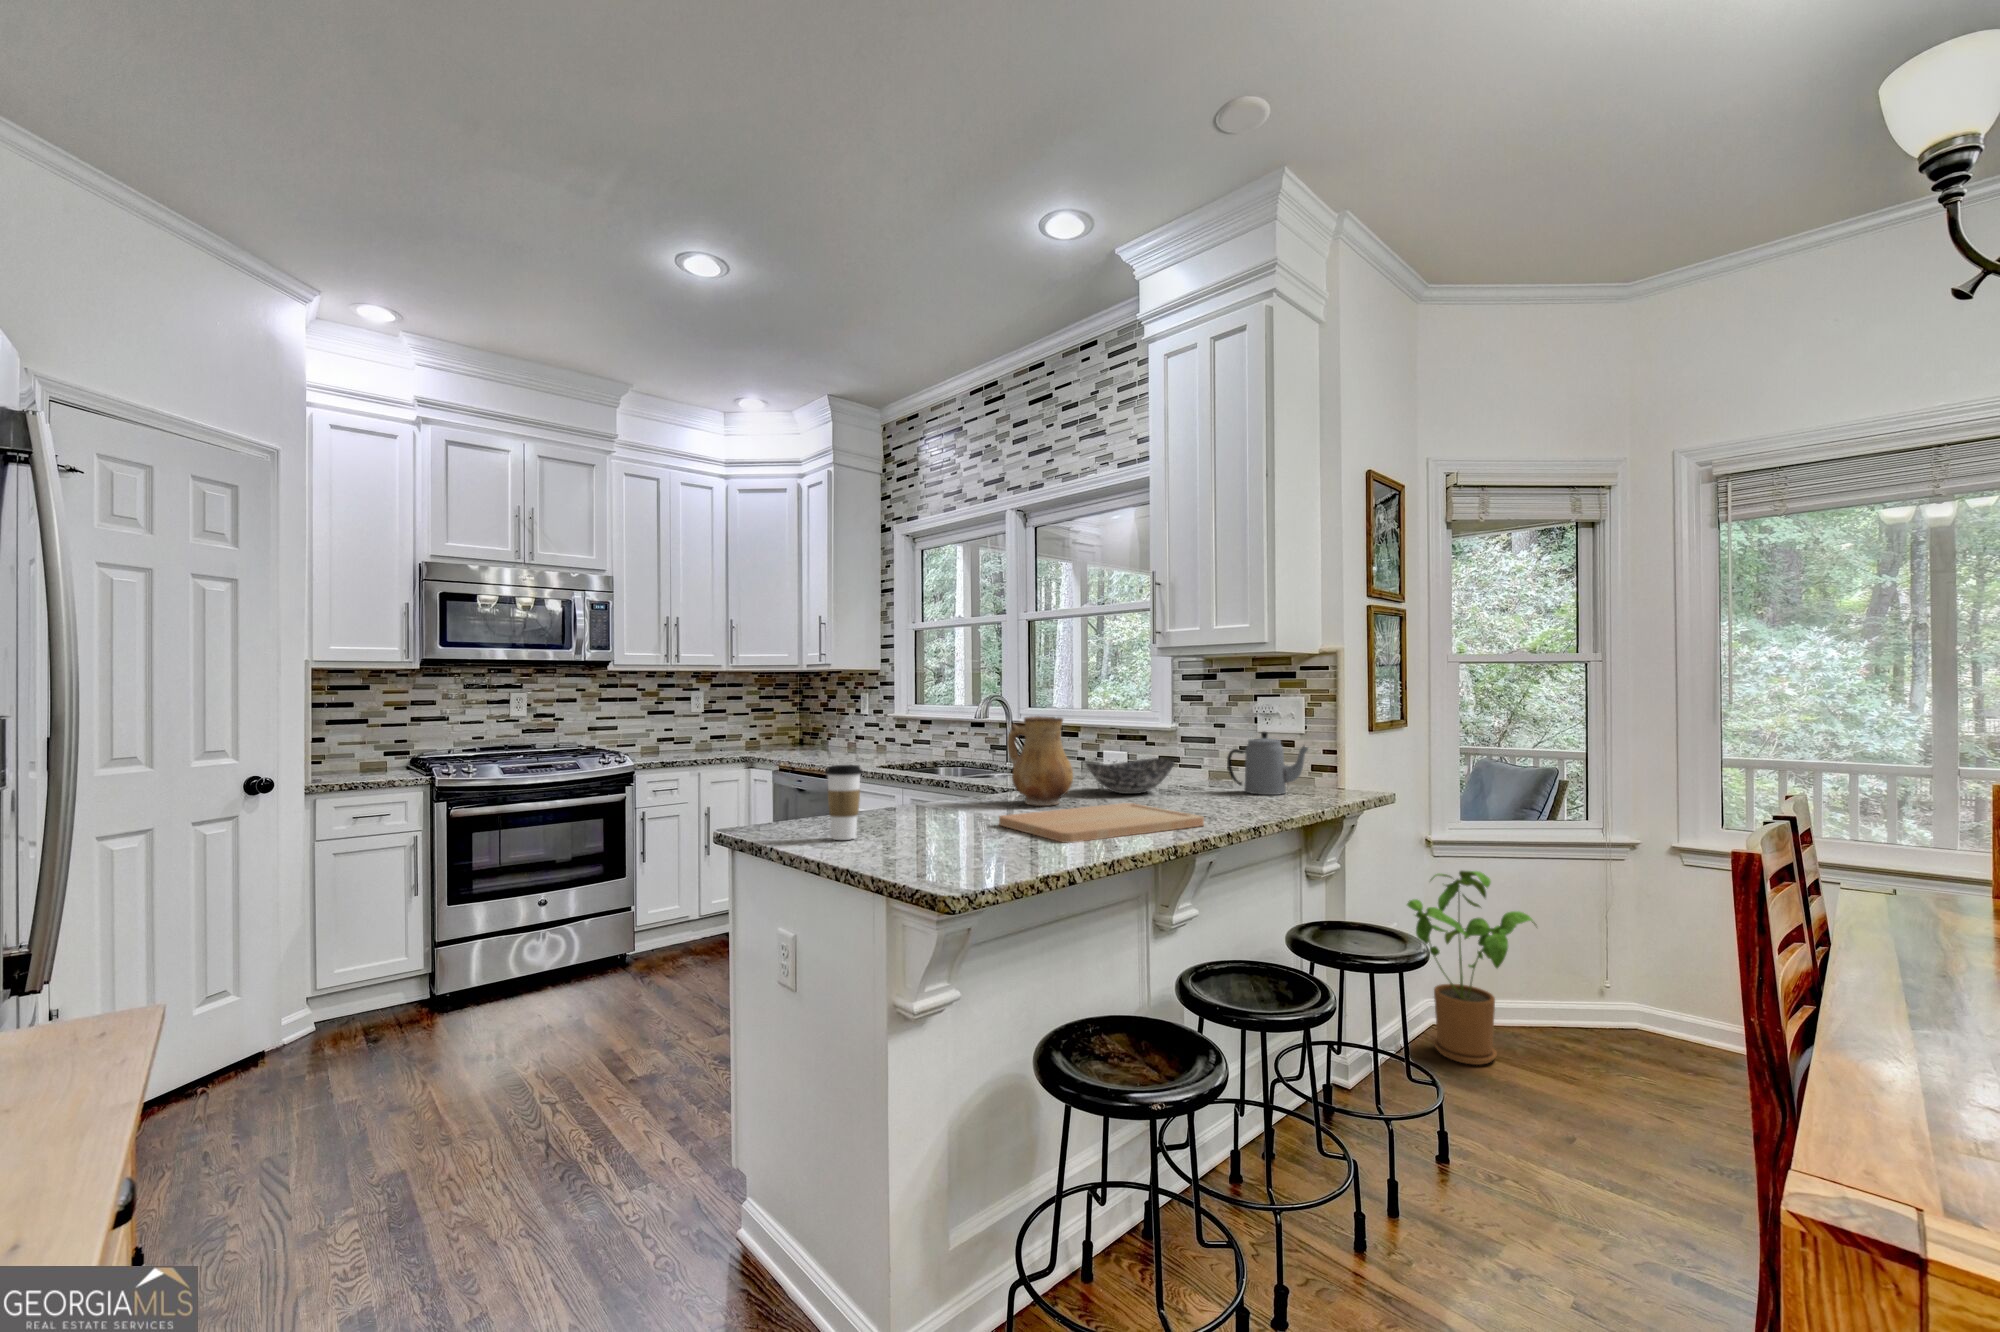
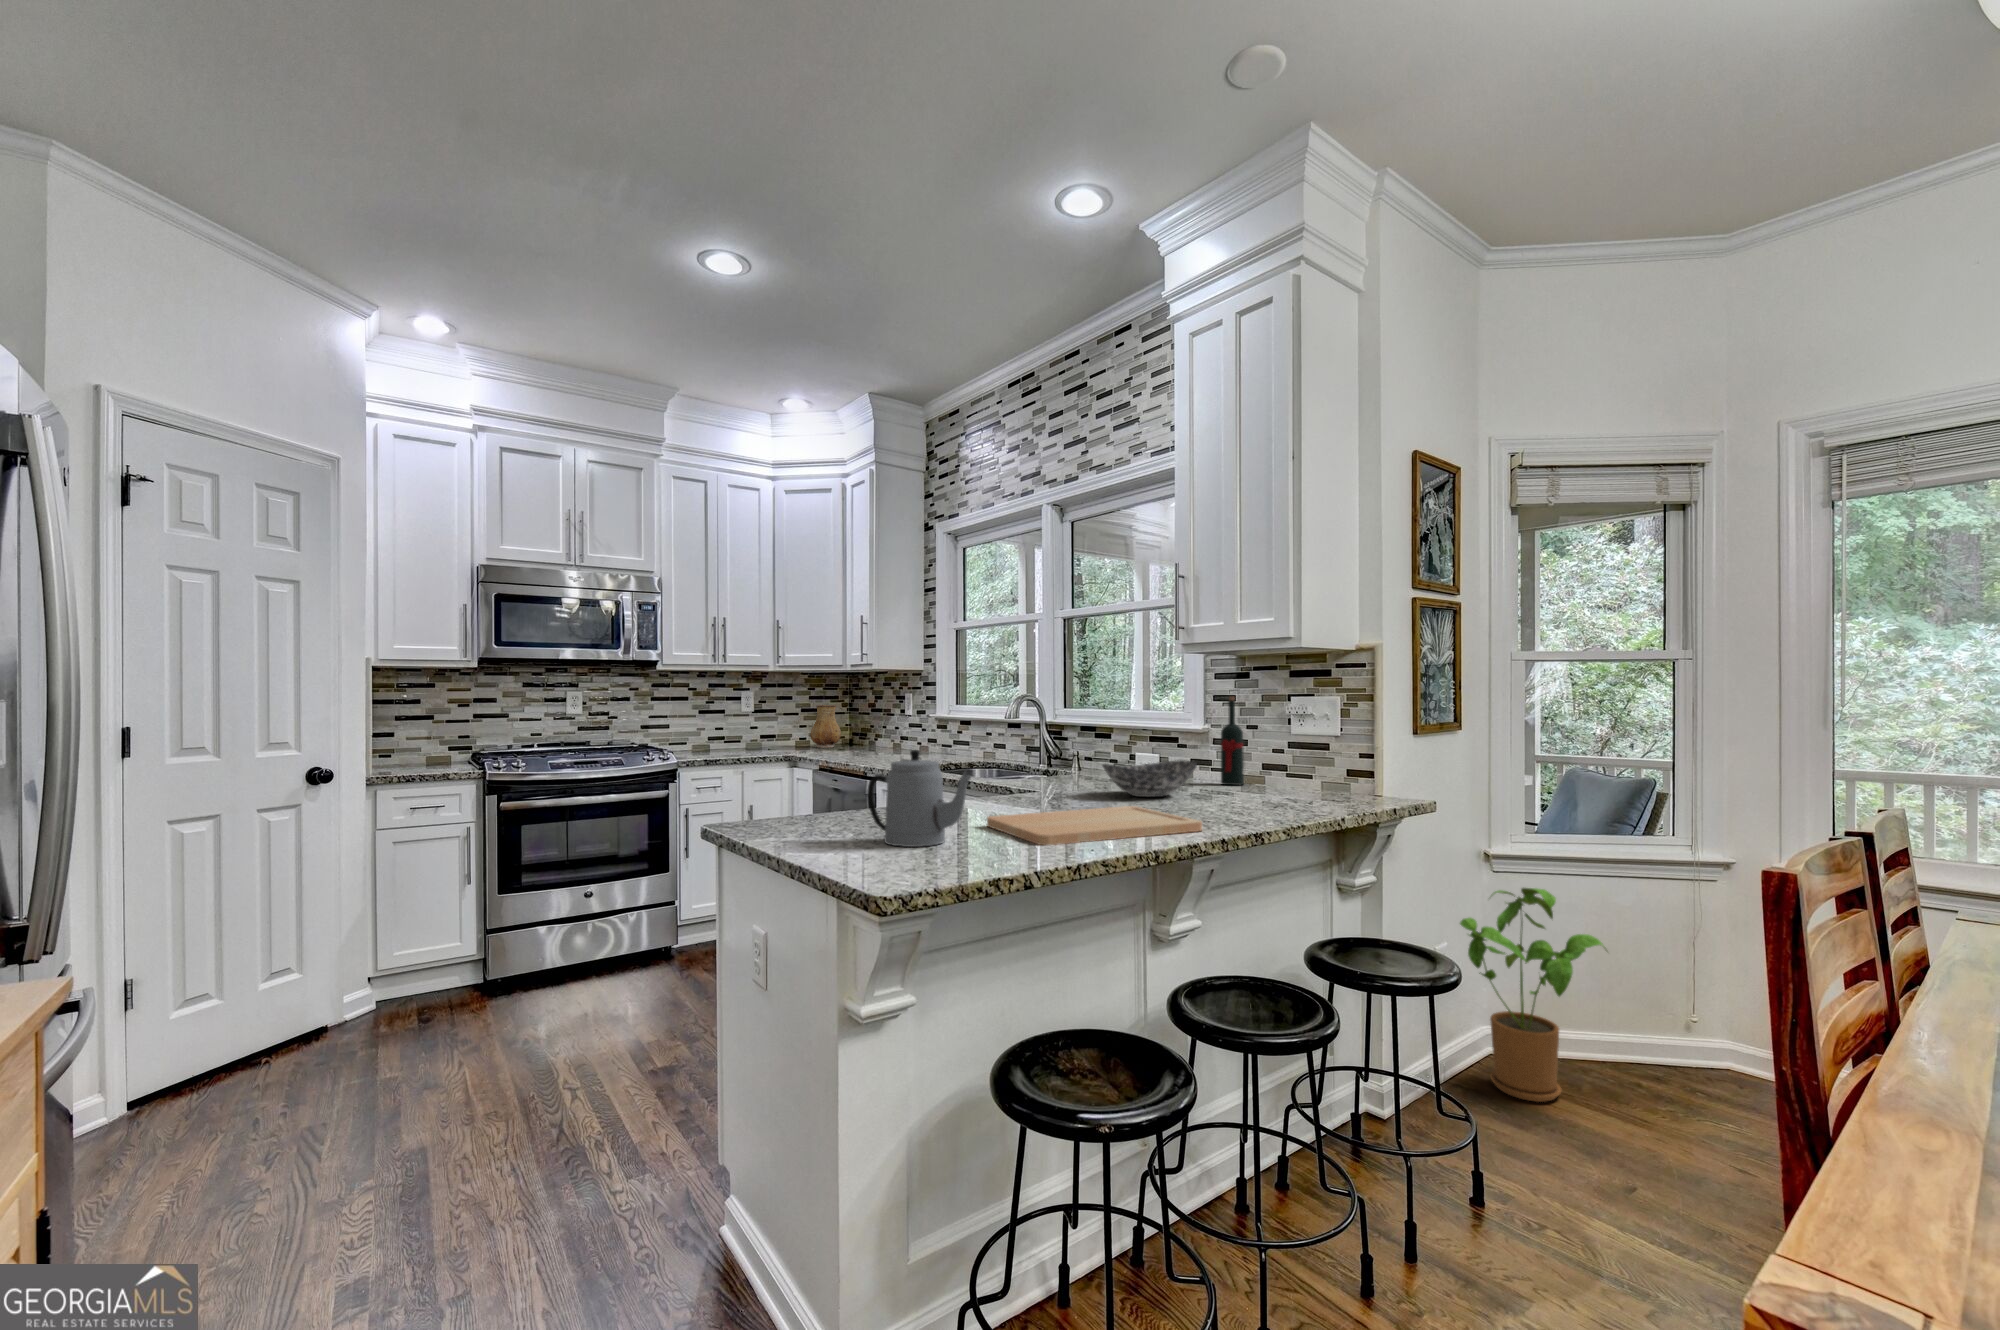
wine bottle: none [1188,697,1210,781] -> present [1221,697,1244,785]
ceramic pitcher: present [1007,716,1073,806] -> present [811,705,841,748]
teapot: present [1227,732,1308,795] -> present [867,750,972,847]
coffee cup: present [825,765,862,840] -> none [802,761,840,838]

